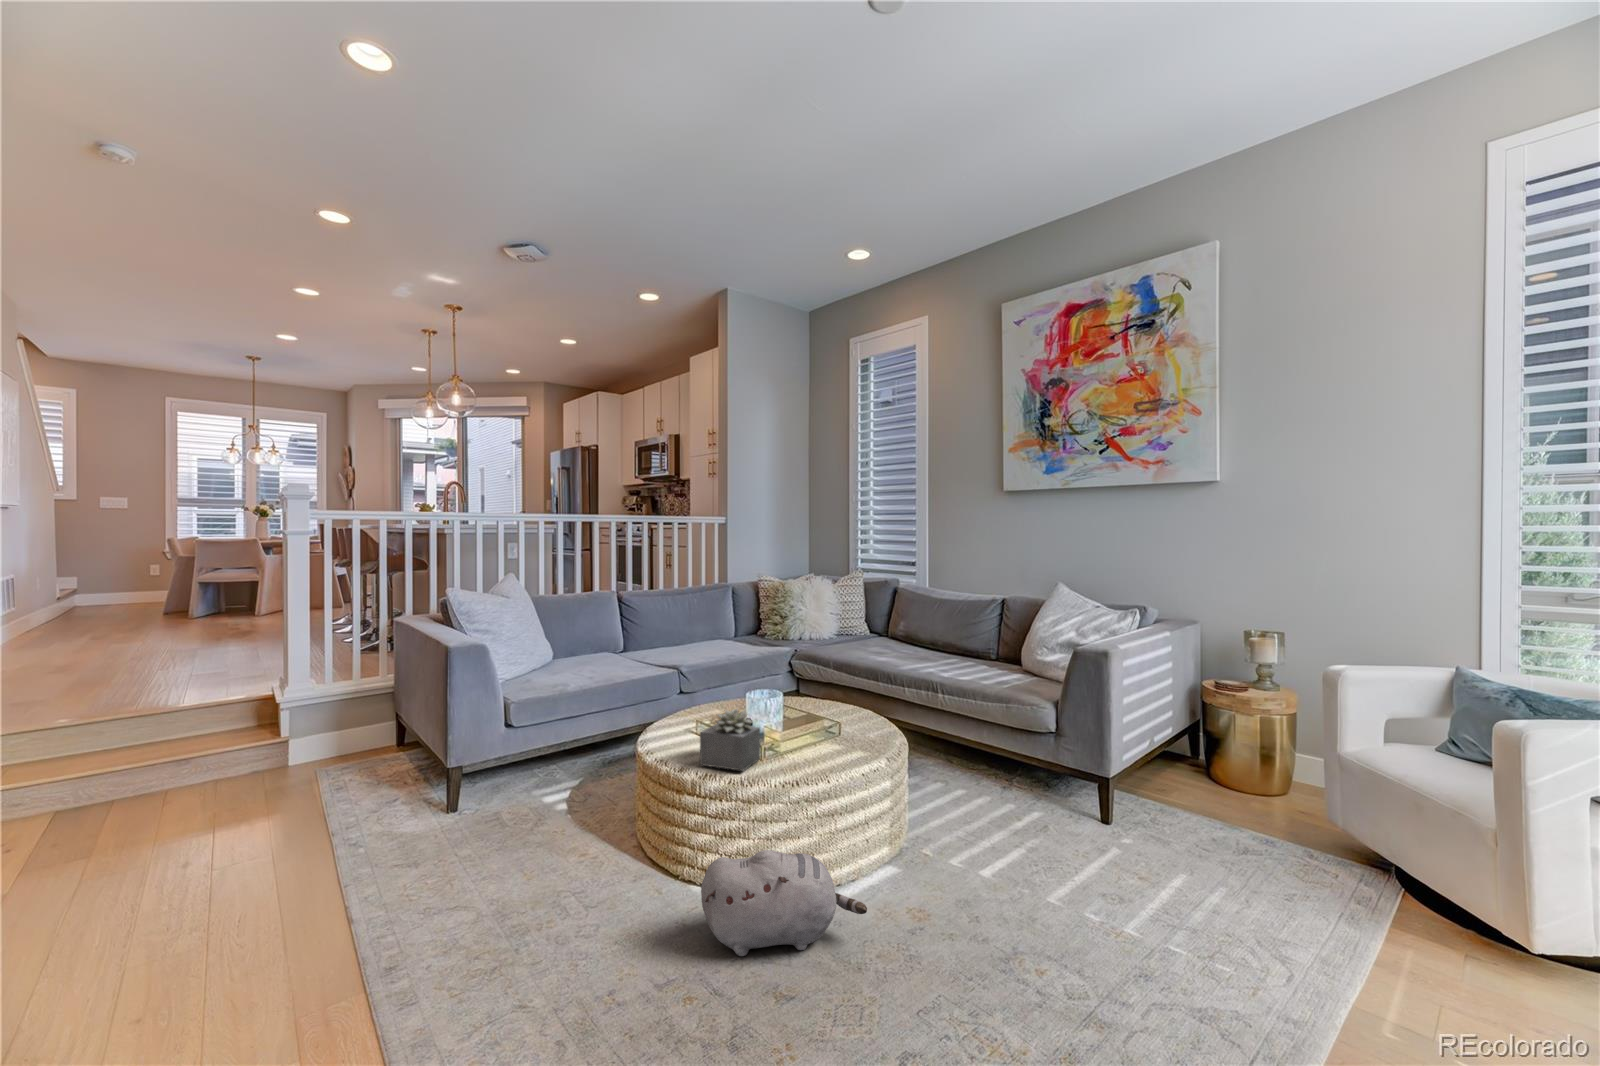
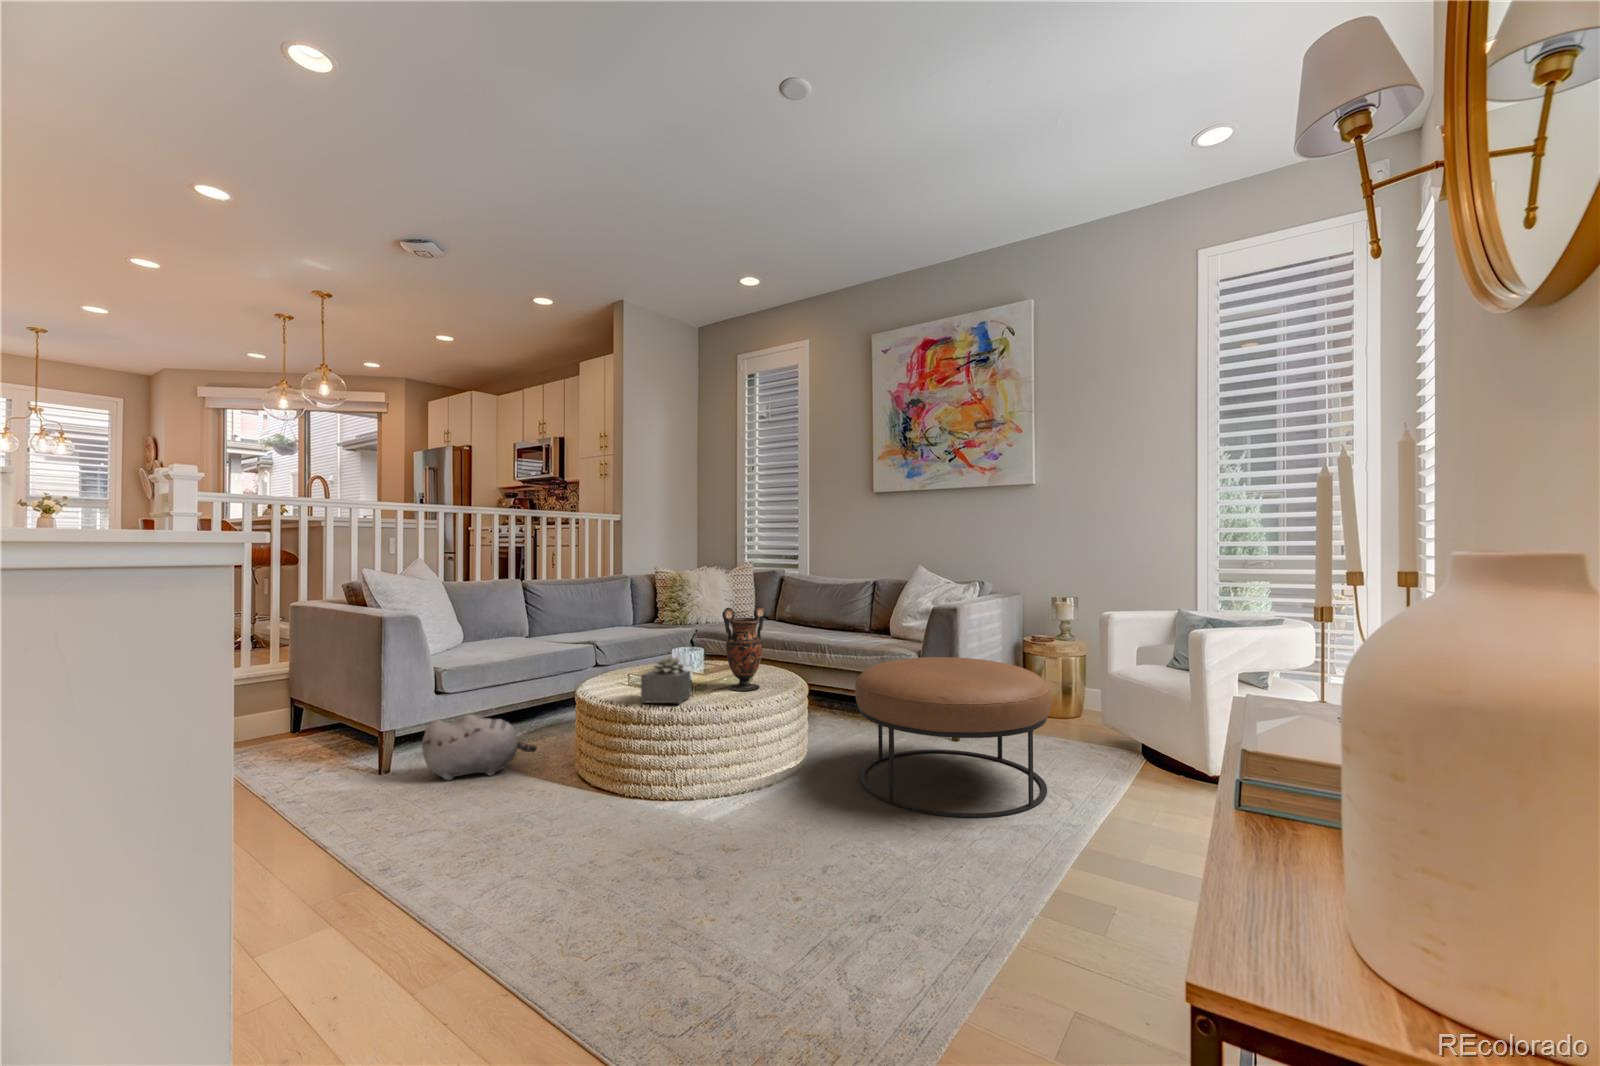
vase: none [801,647,855,752] -> present [722,606,766,691]
ottoman: none [966,719,1252,980] -> present [855,657,1051,818]
plush toy: present [701,850,867,956] -> present [422,715,537,780]

